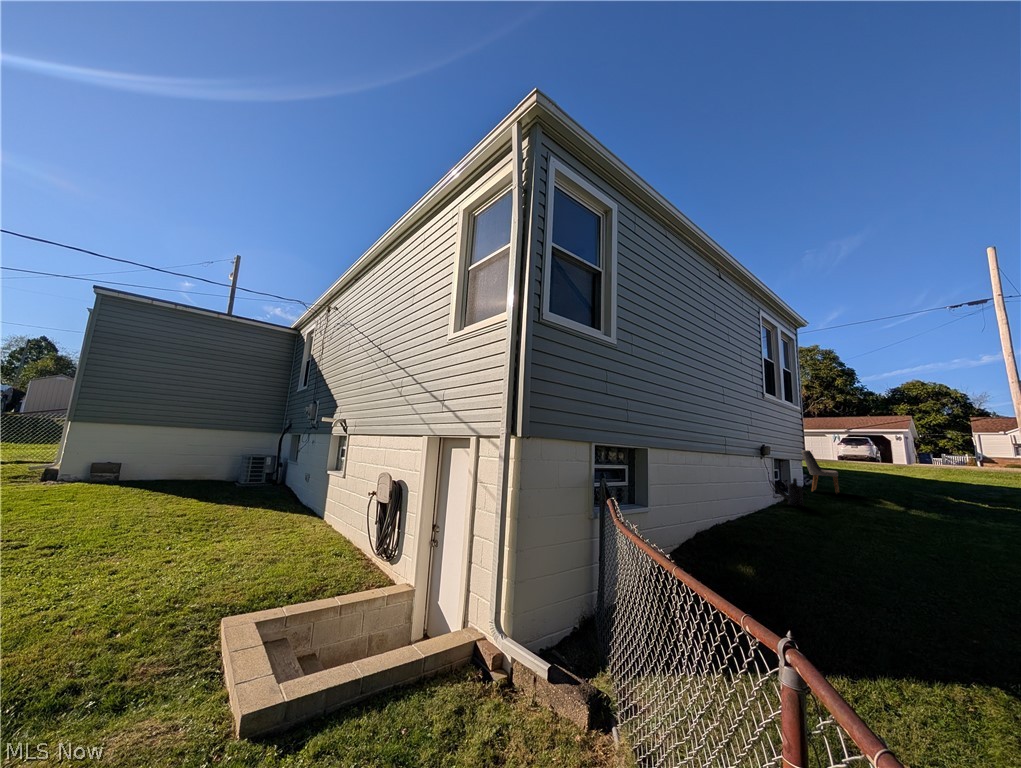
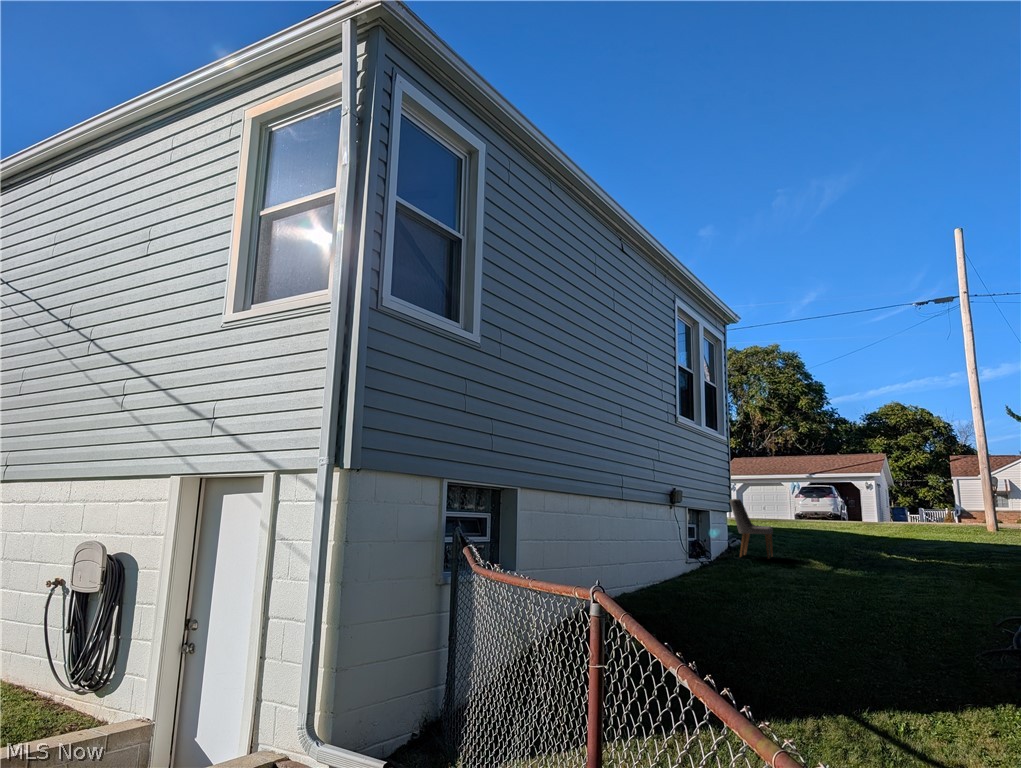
watering can: present [770,478,804,506] -> none [684,535,730,574]

